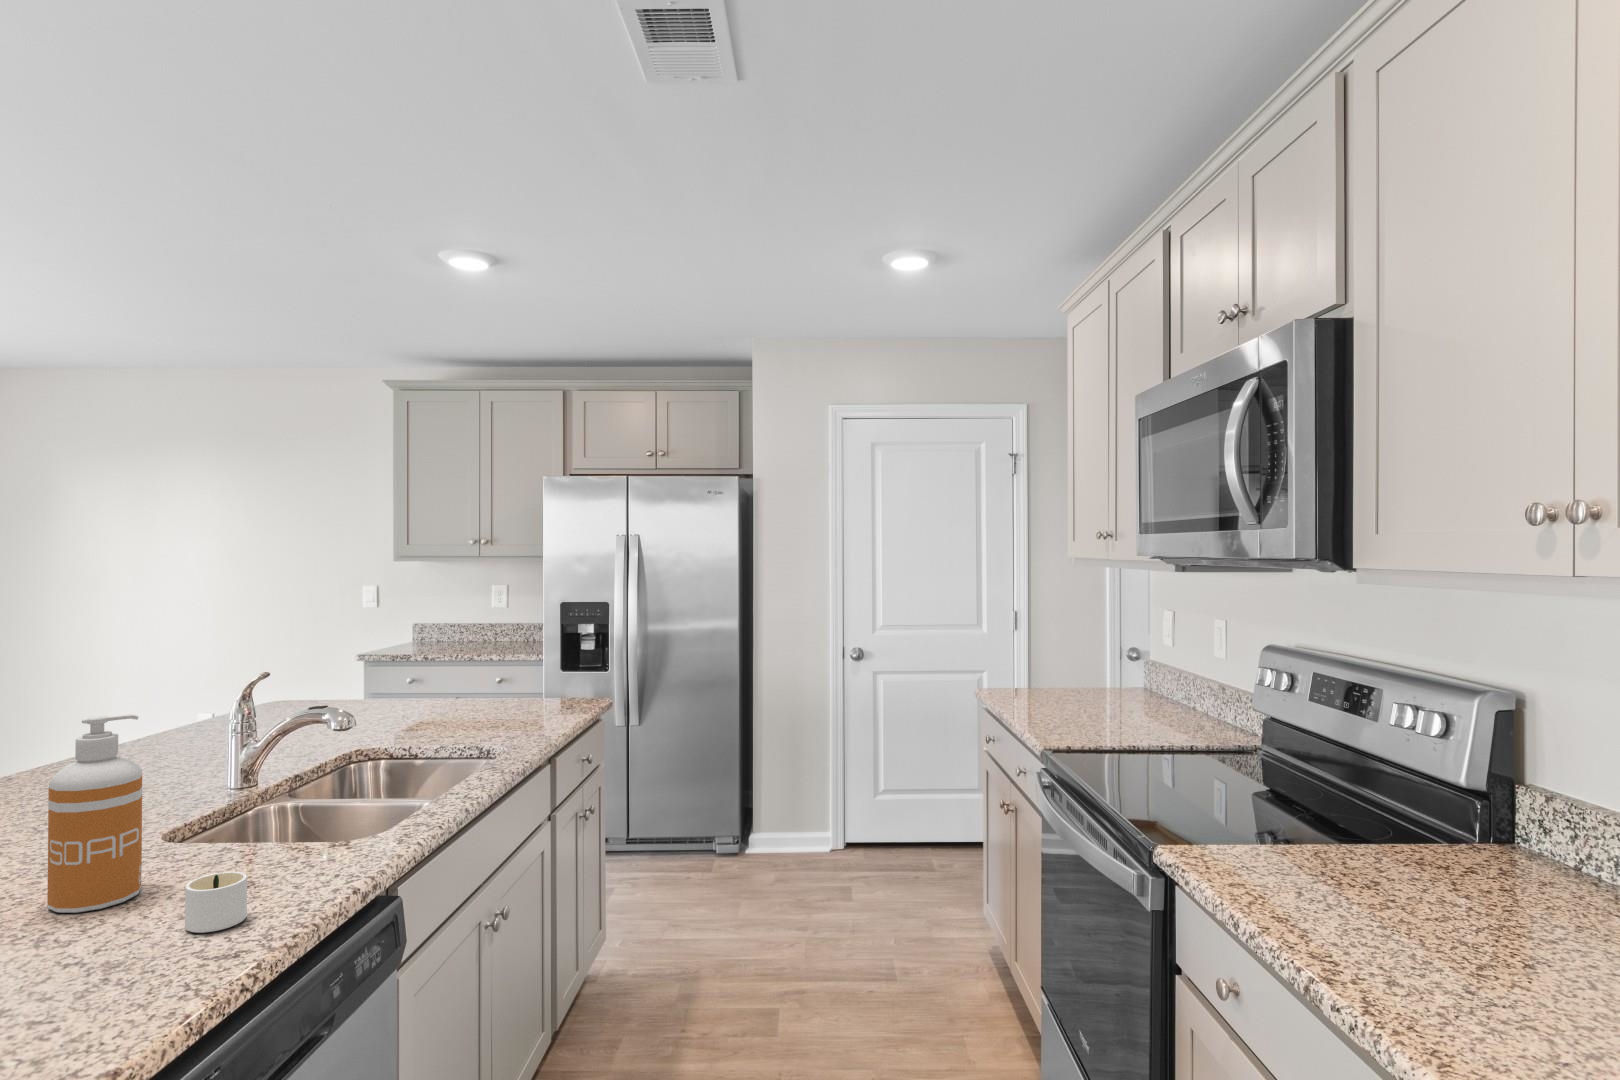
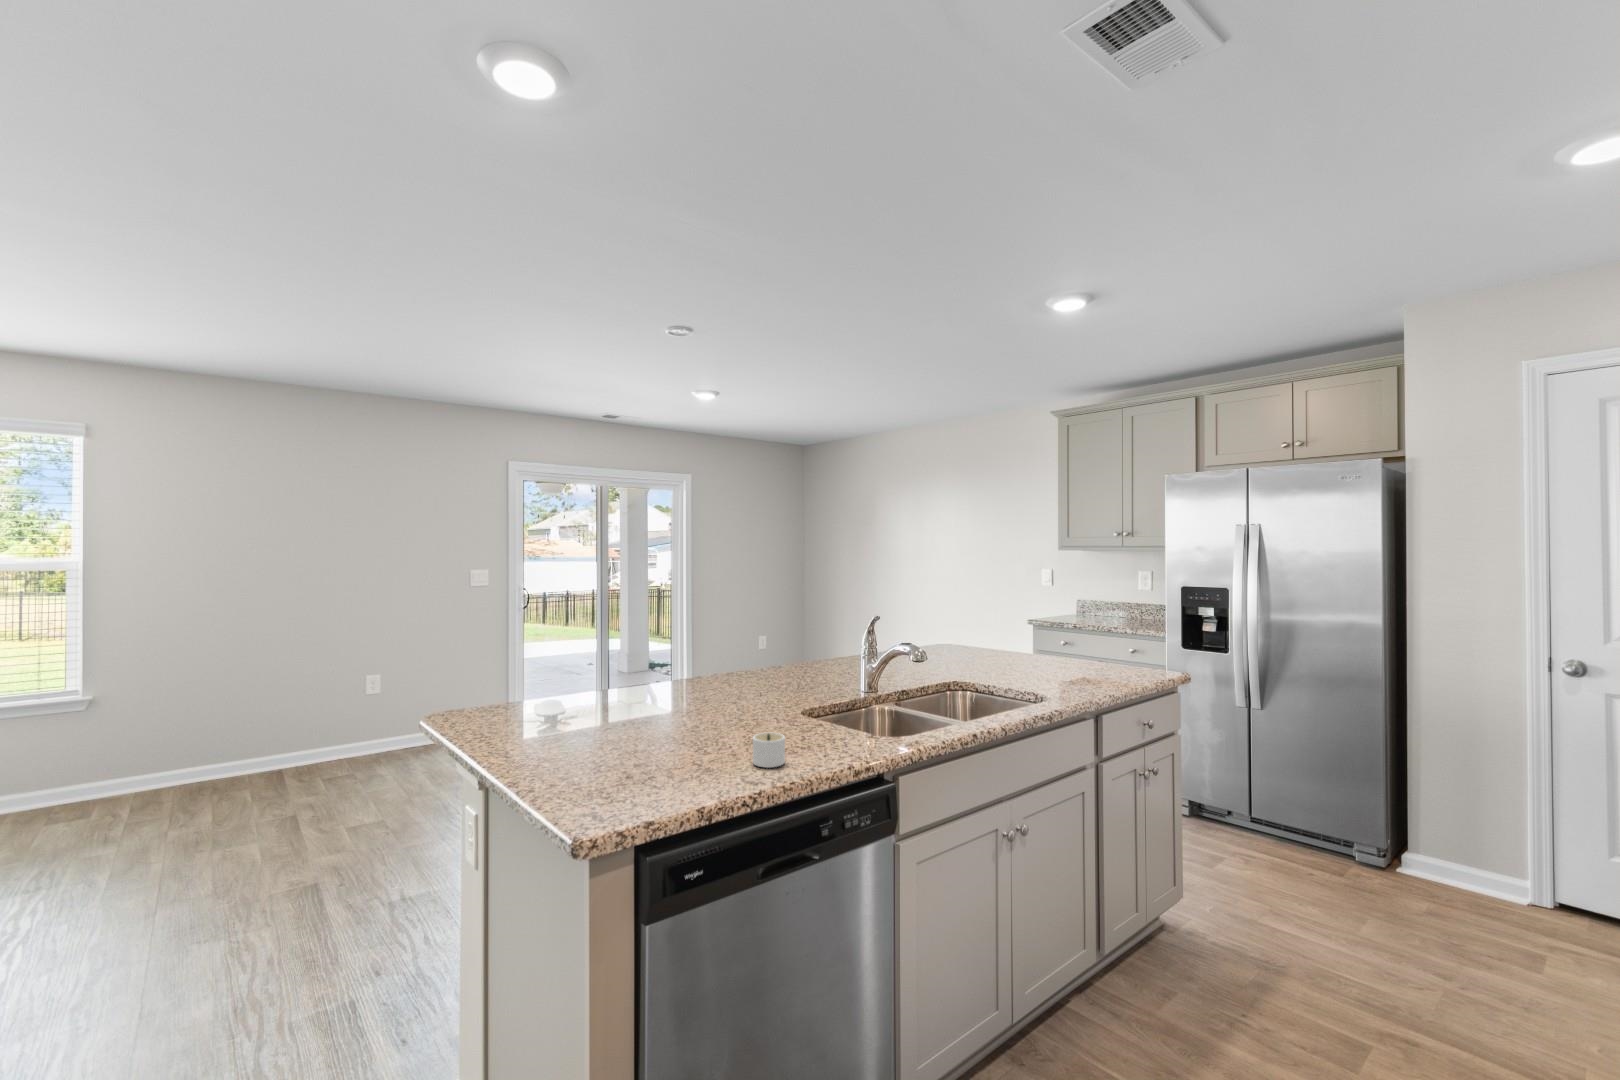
soap dispenser: present [47,714,142,913] -> none [720,628,763,739]

